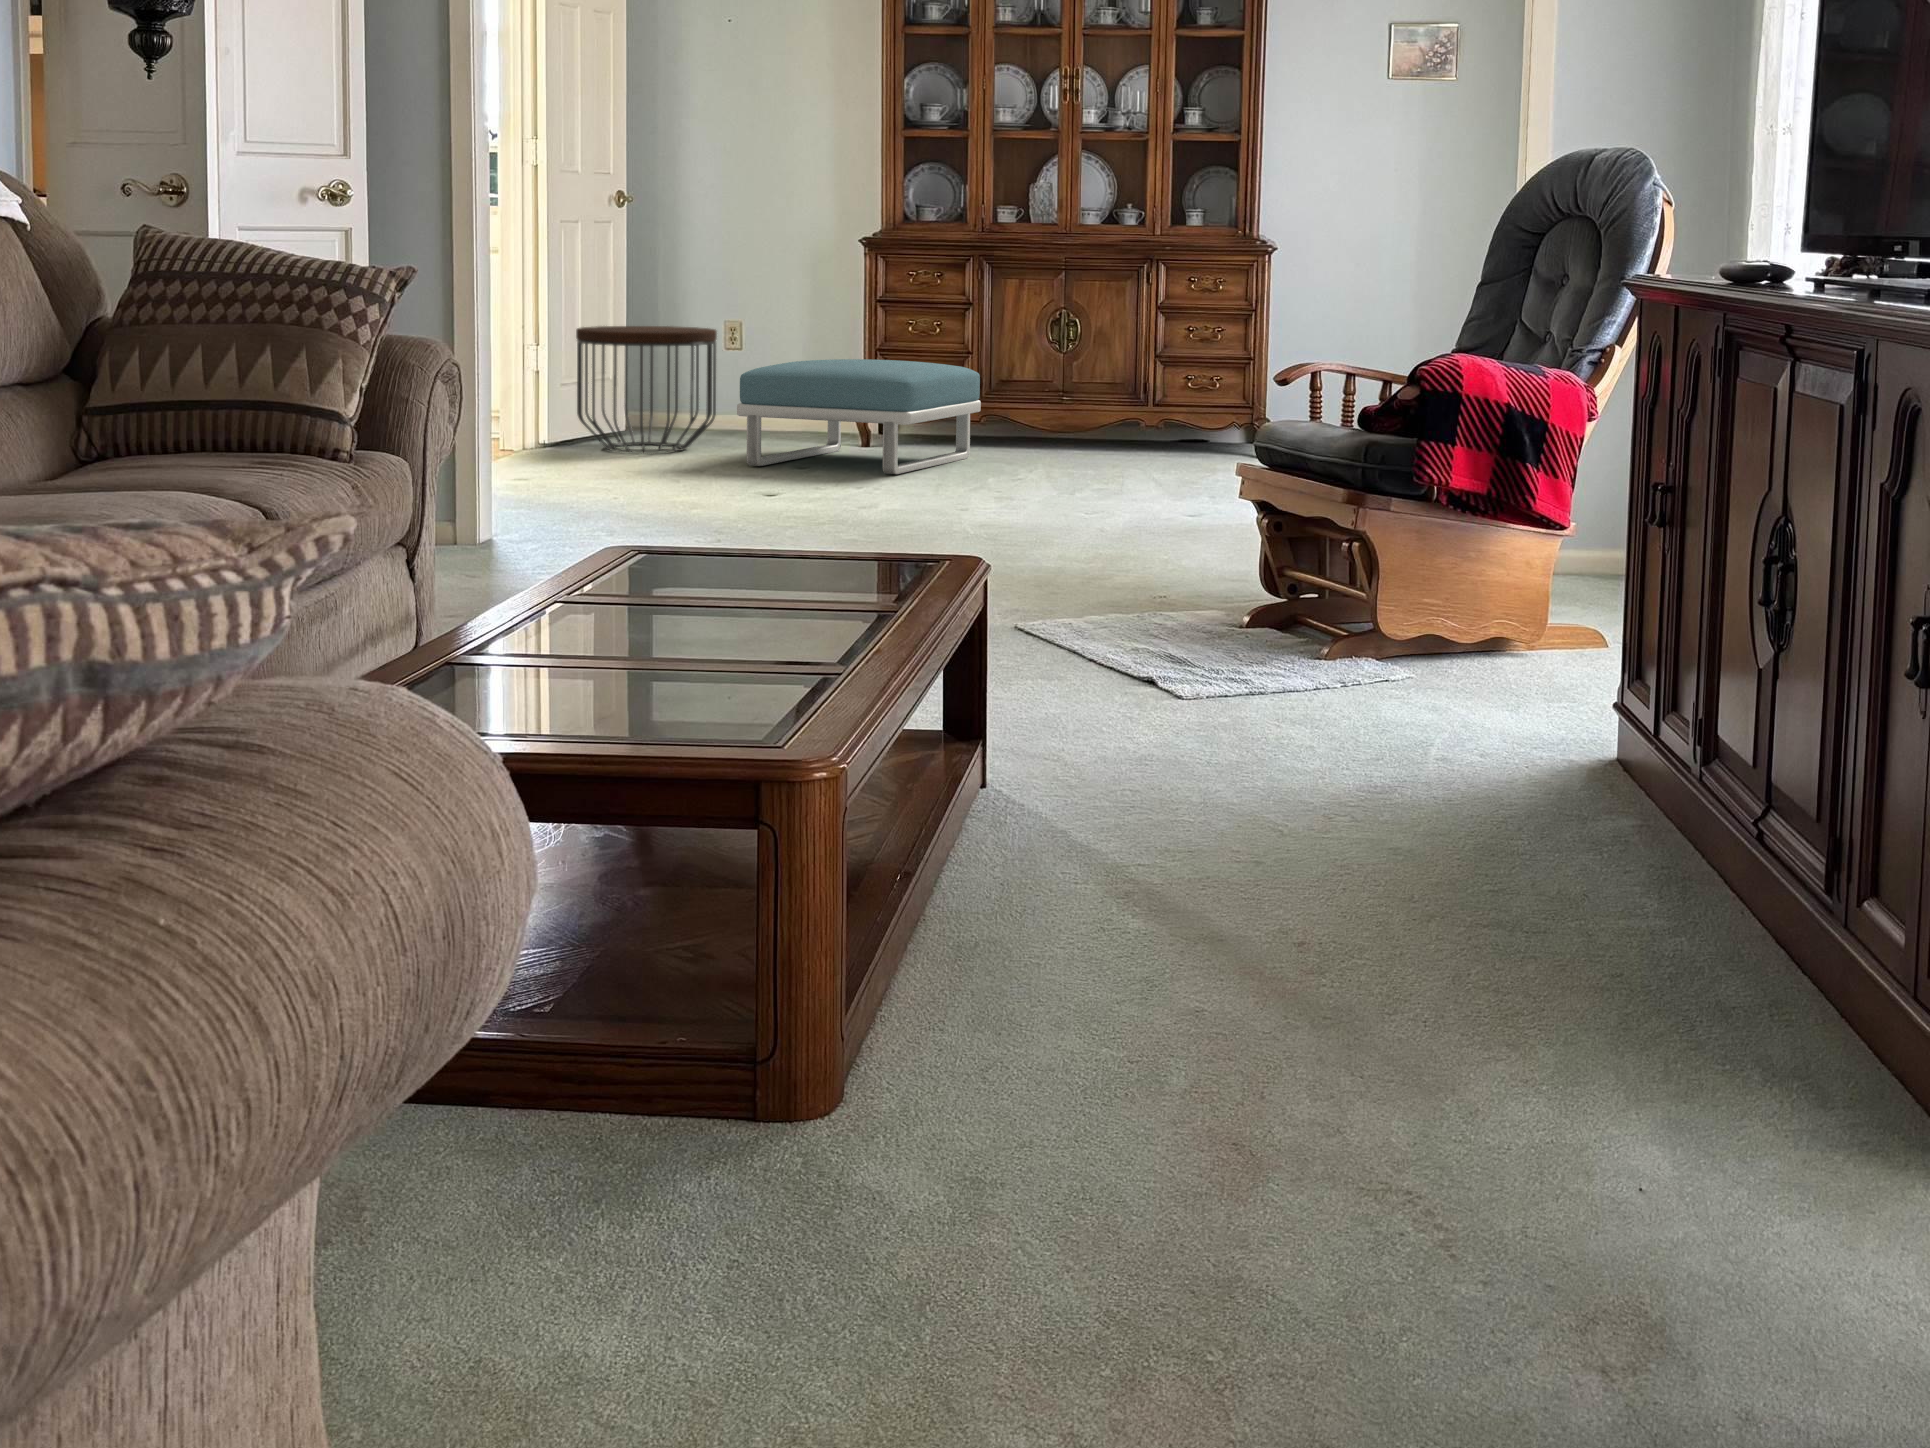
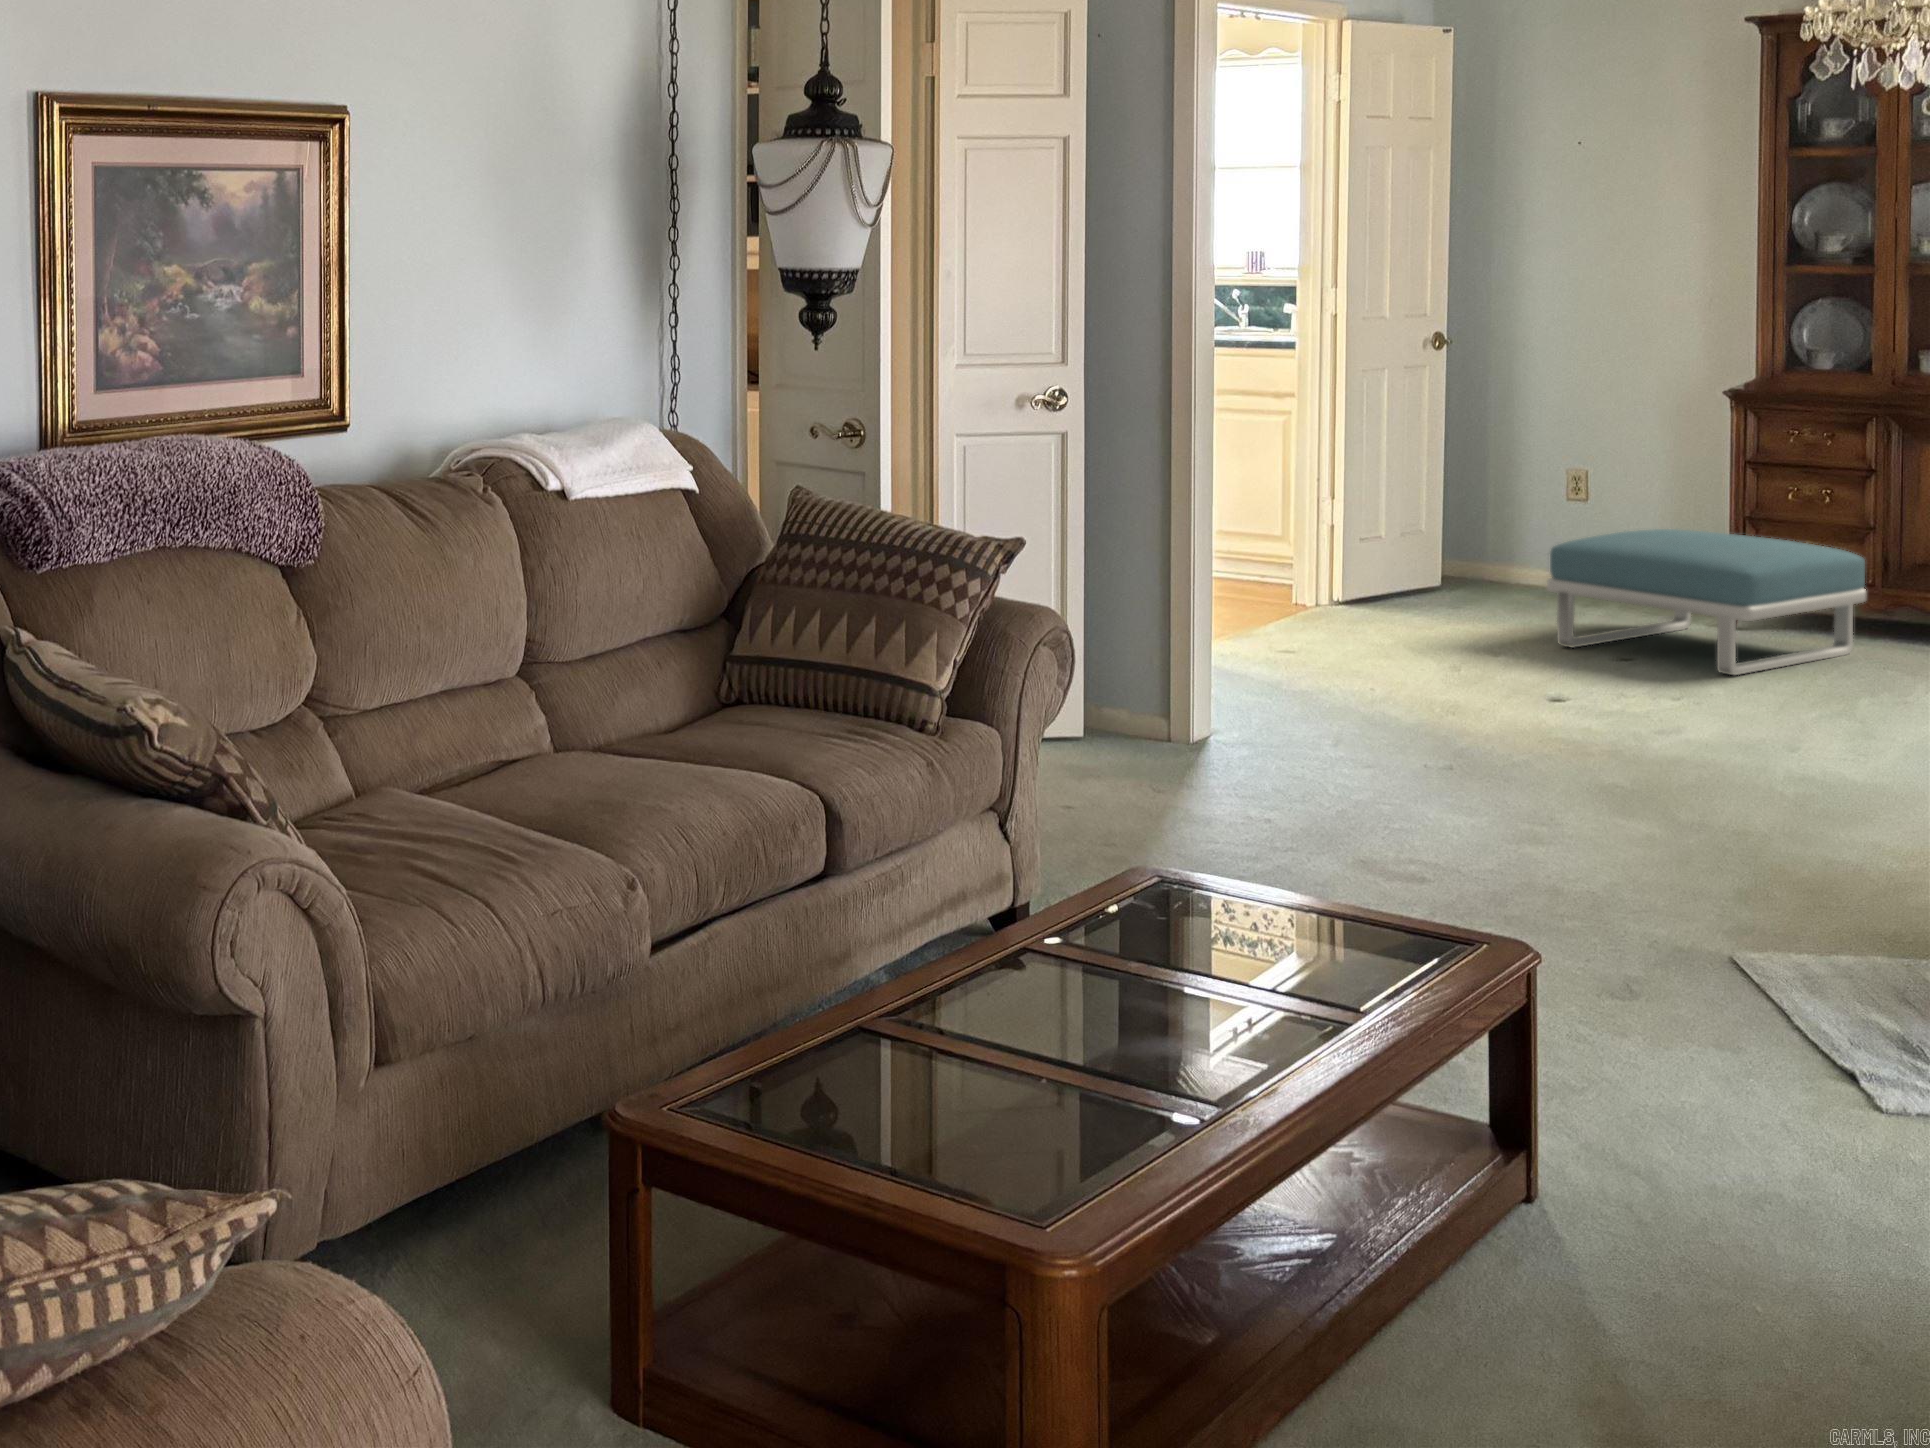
side table: present [576,326,717,453] -> none [1381,475,1541,616]

